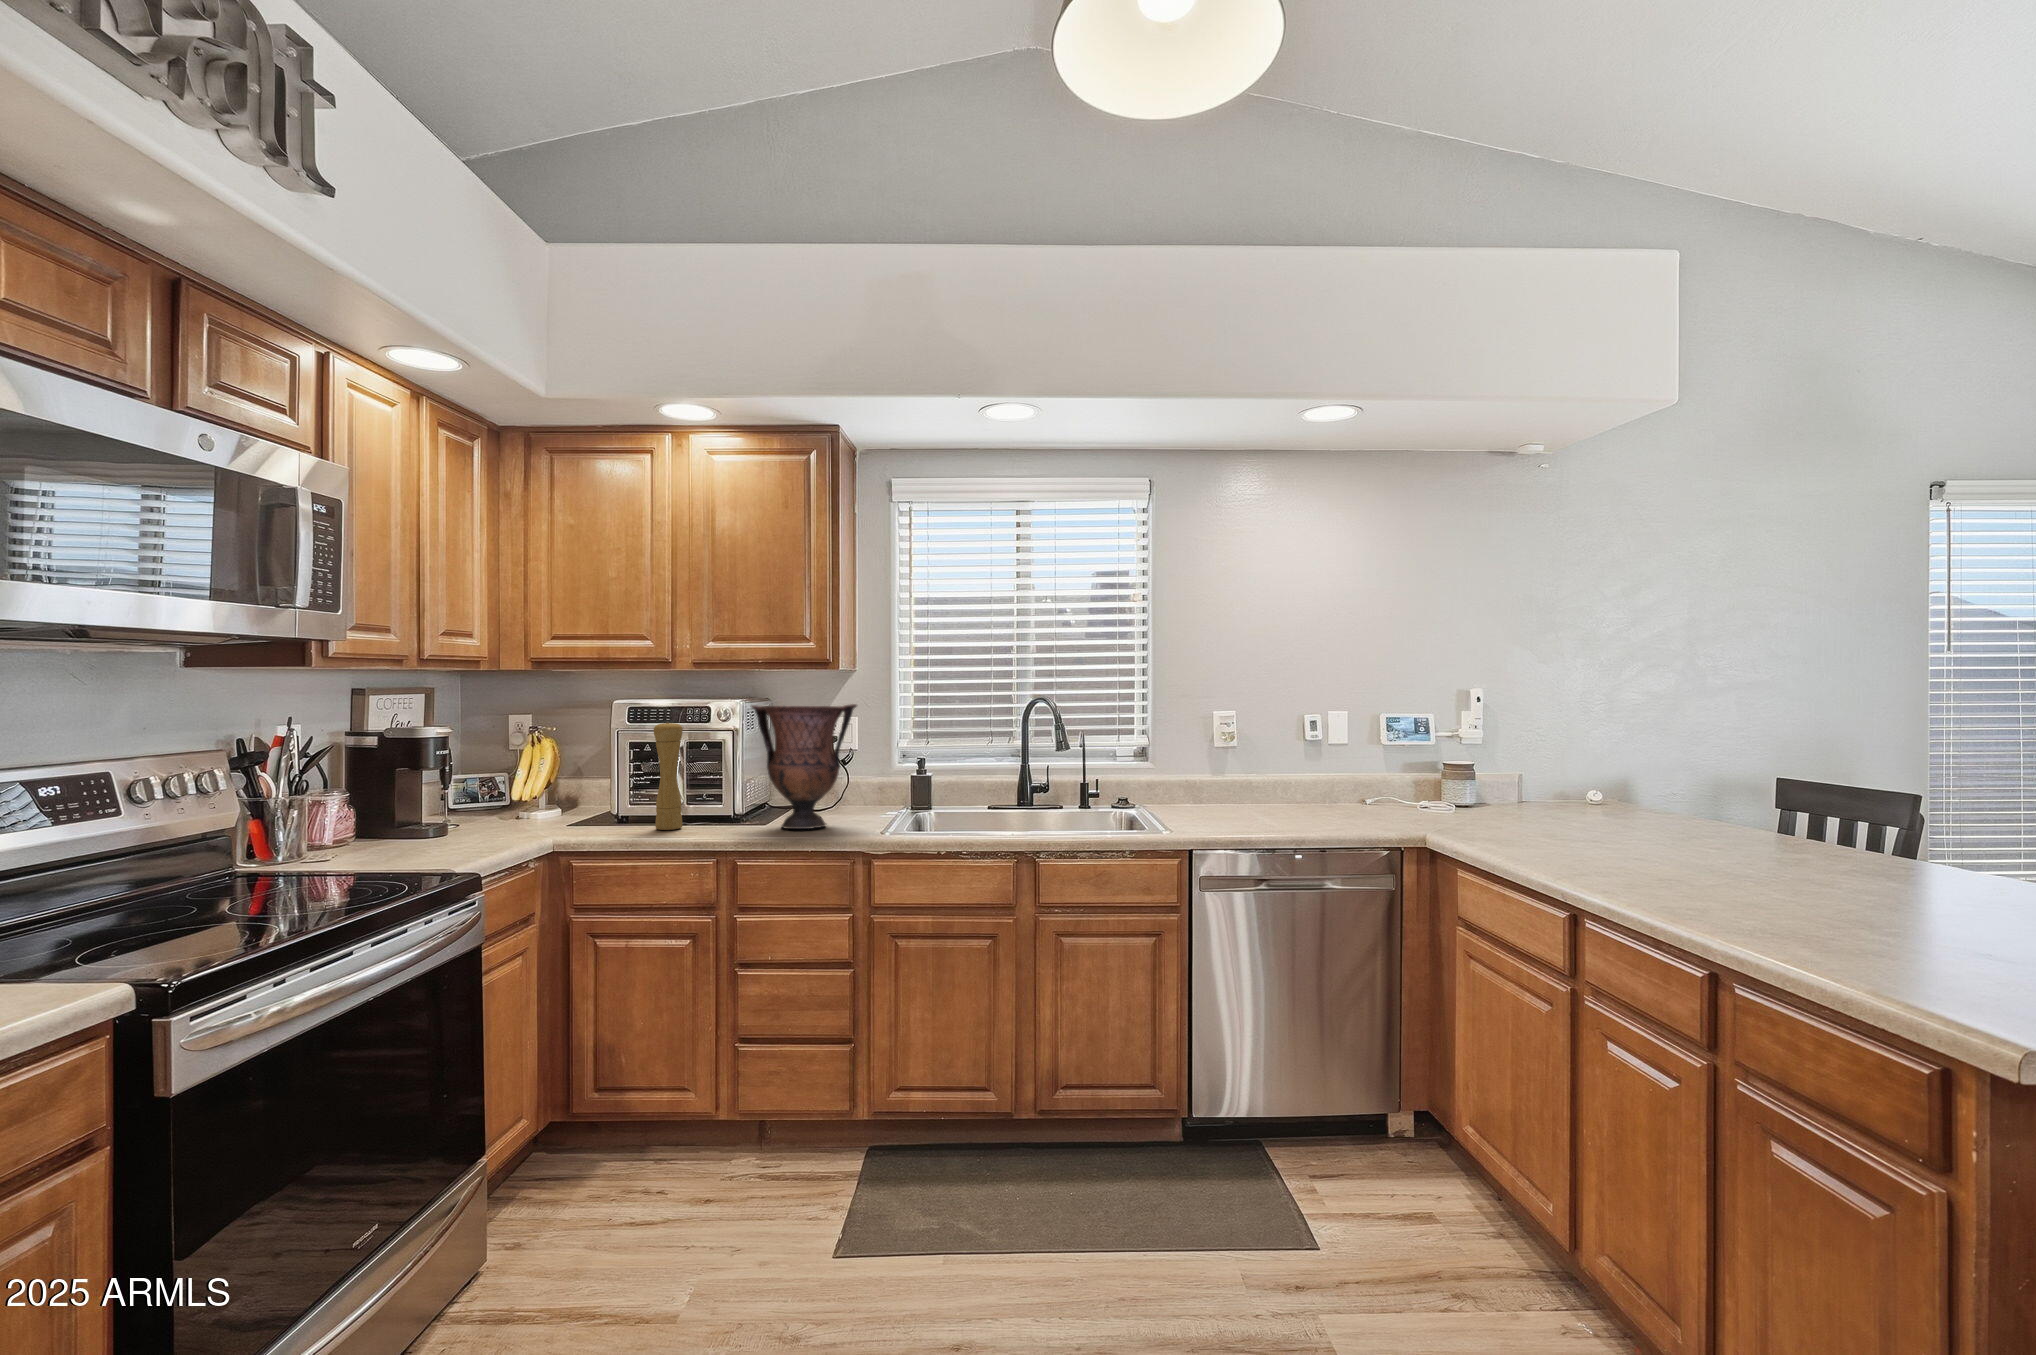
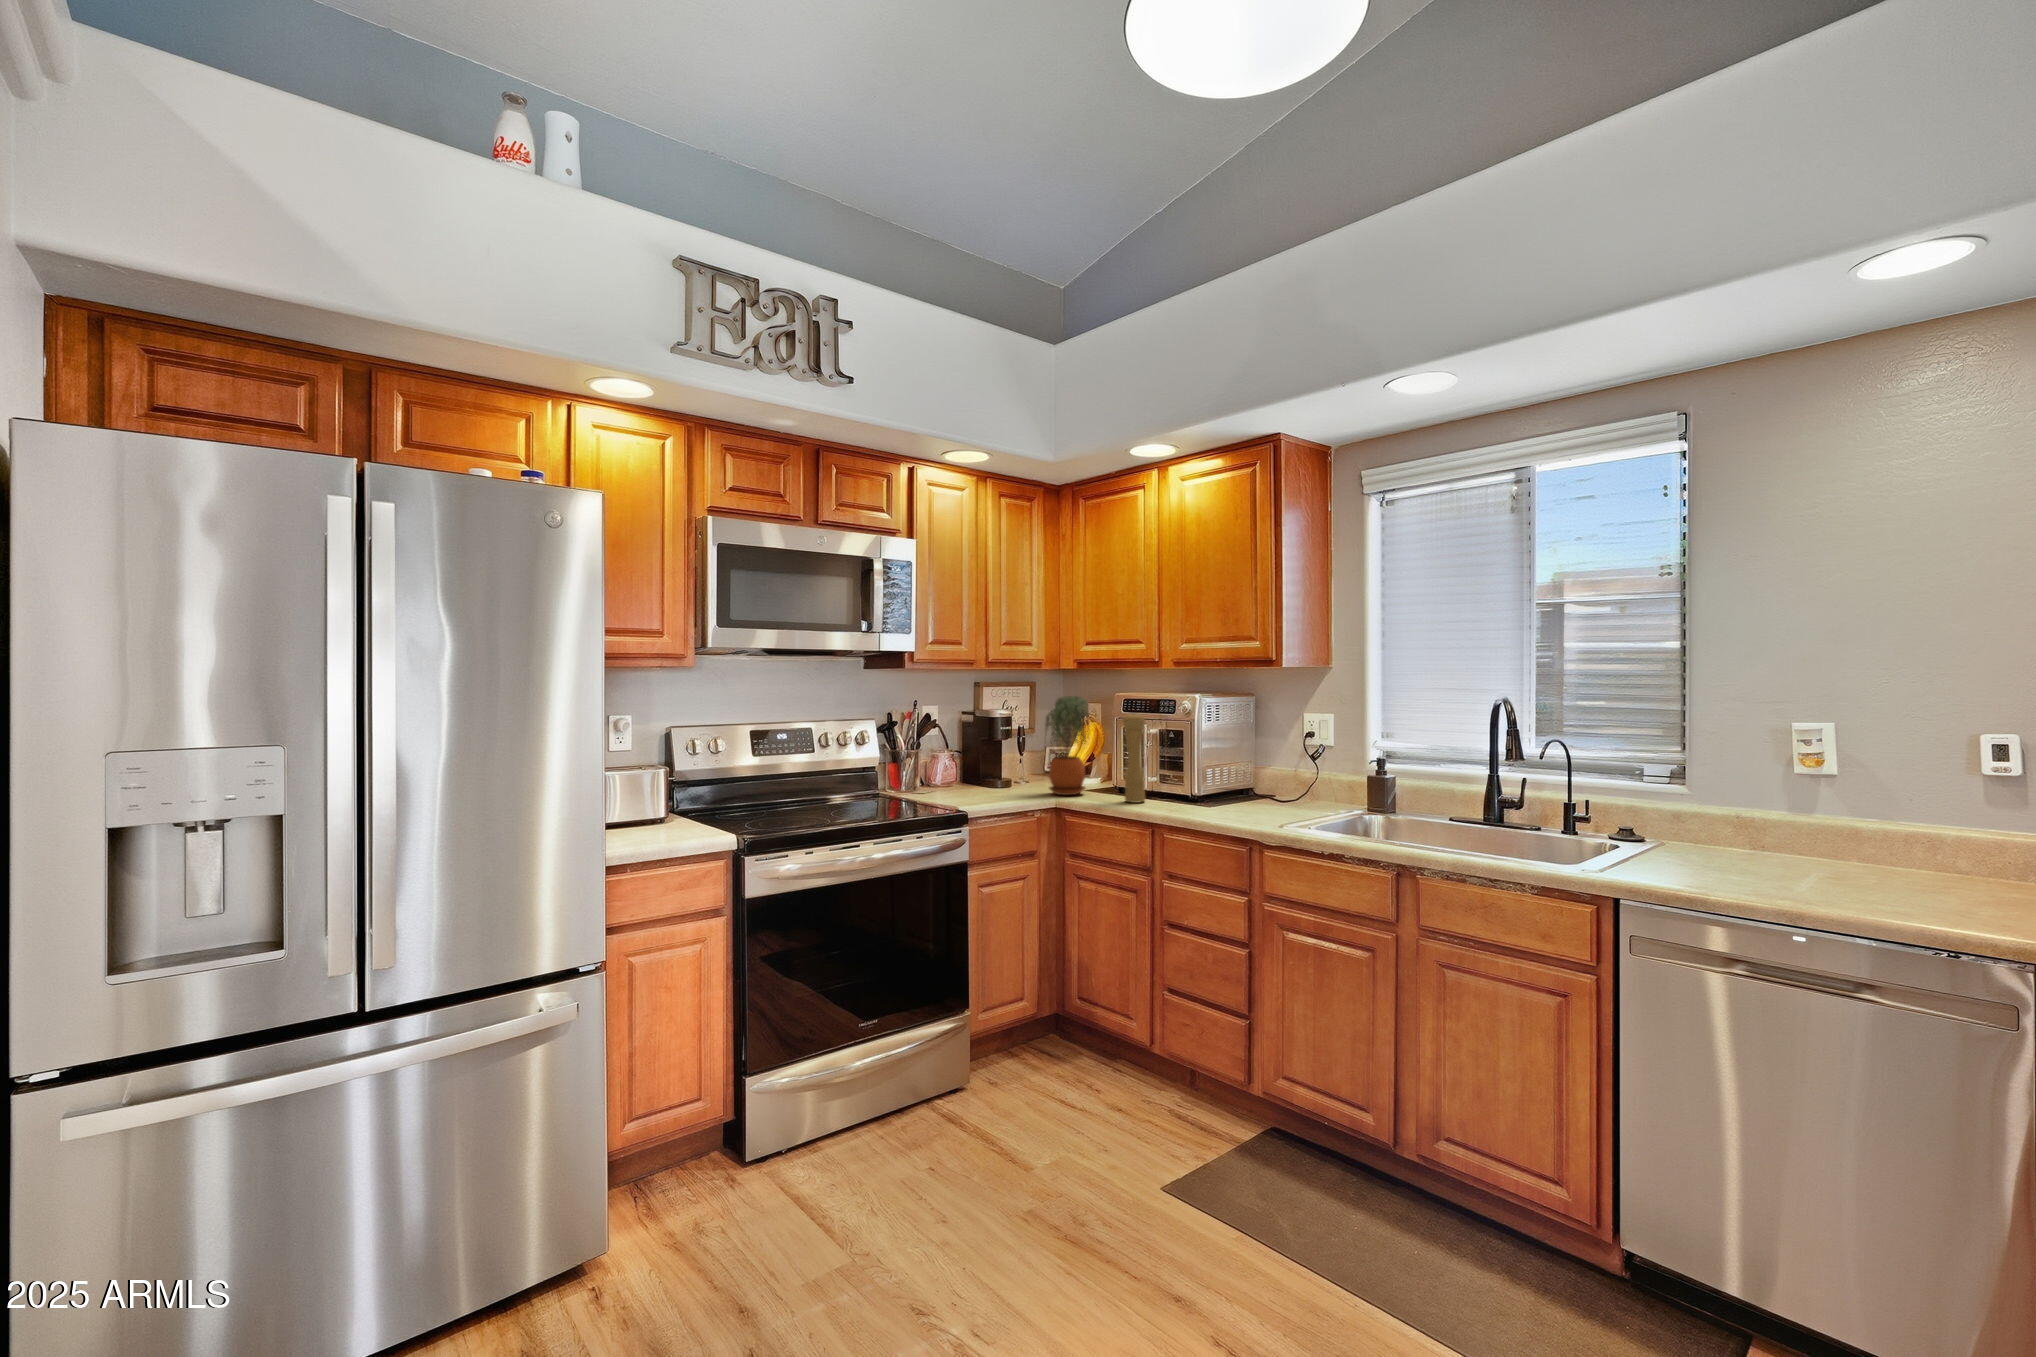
potted plant: none [525,703,591,833] -> present [1045,696,1089,795]
vase: present [751,704,857,829] -> none [1192,701,1278,816]

